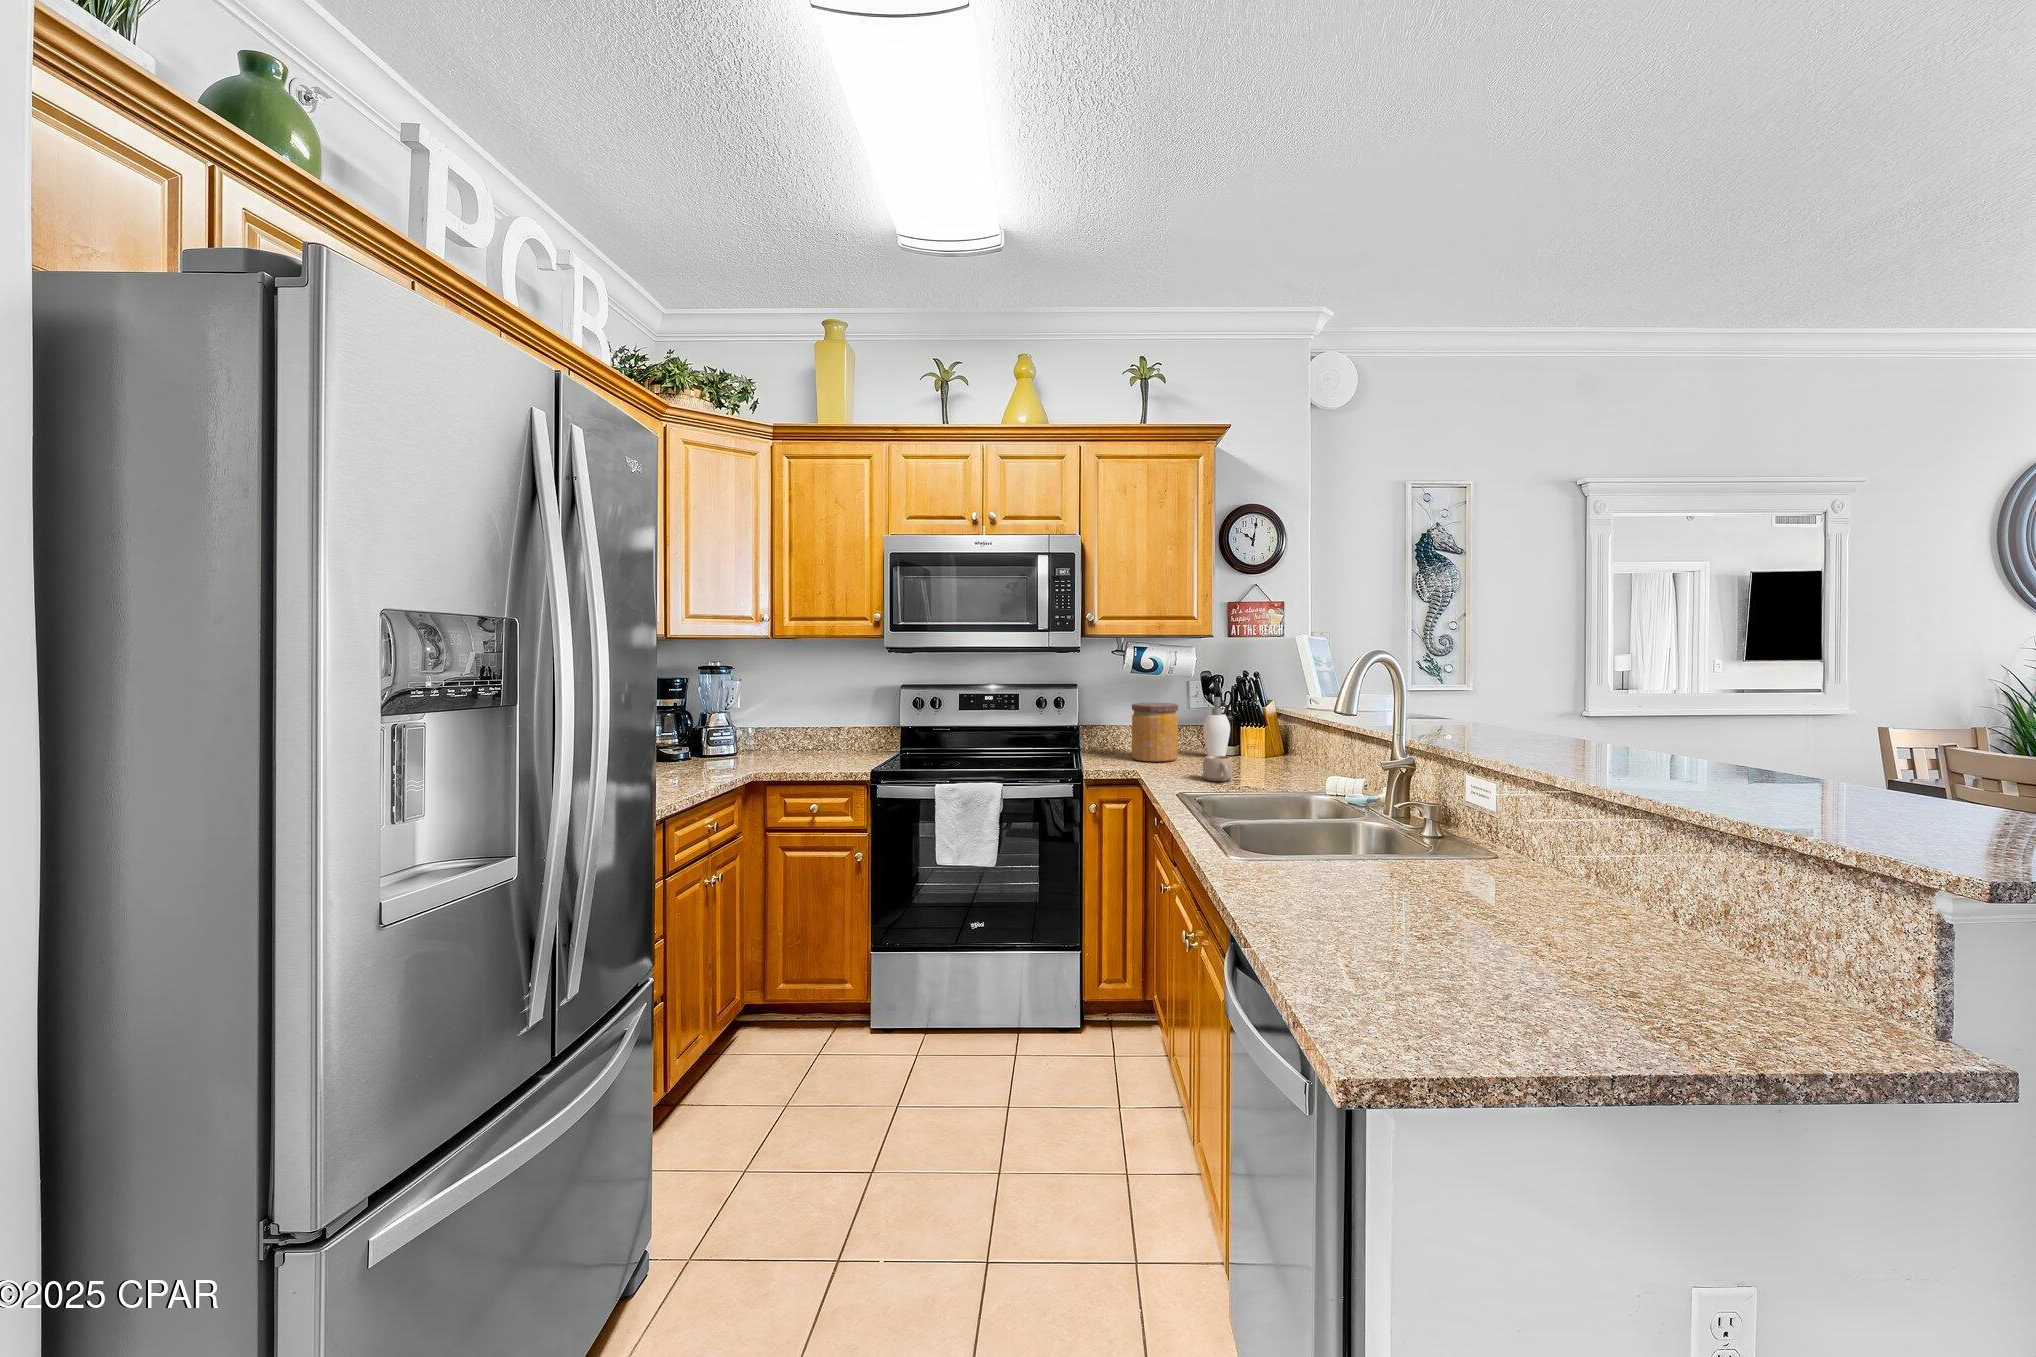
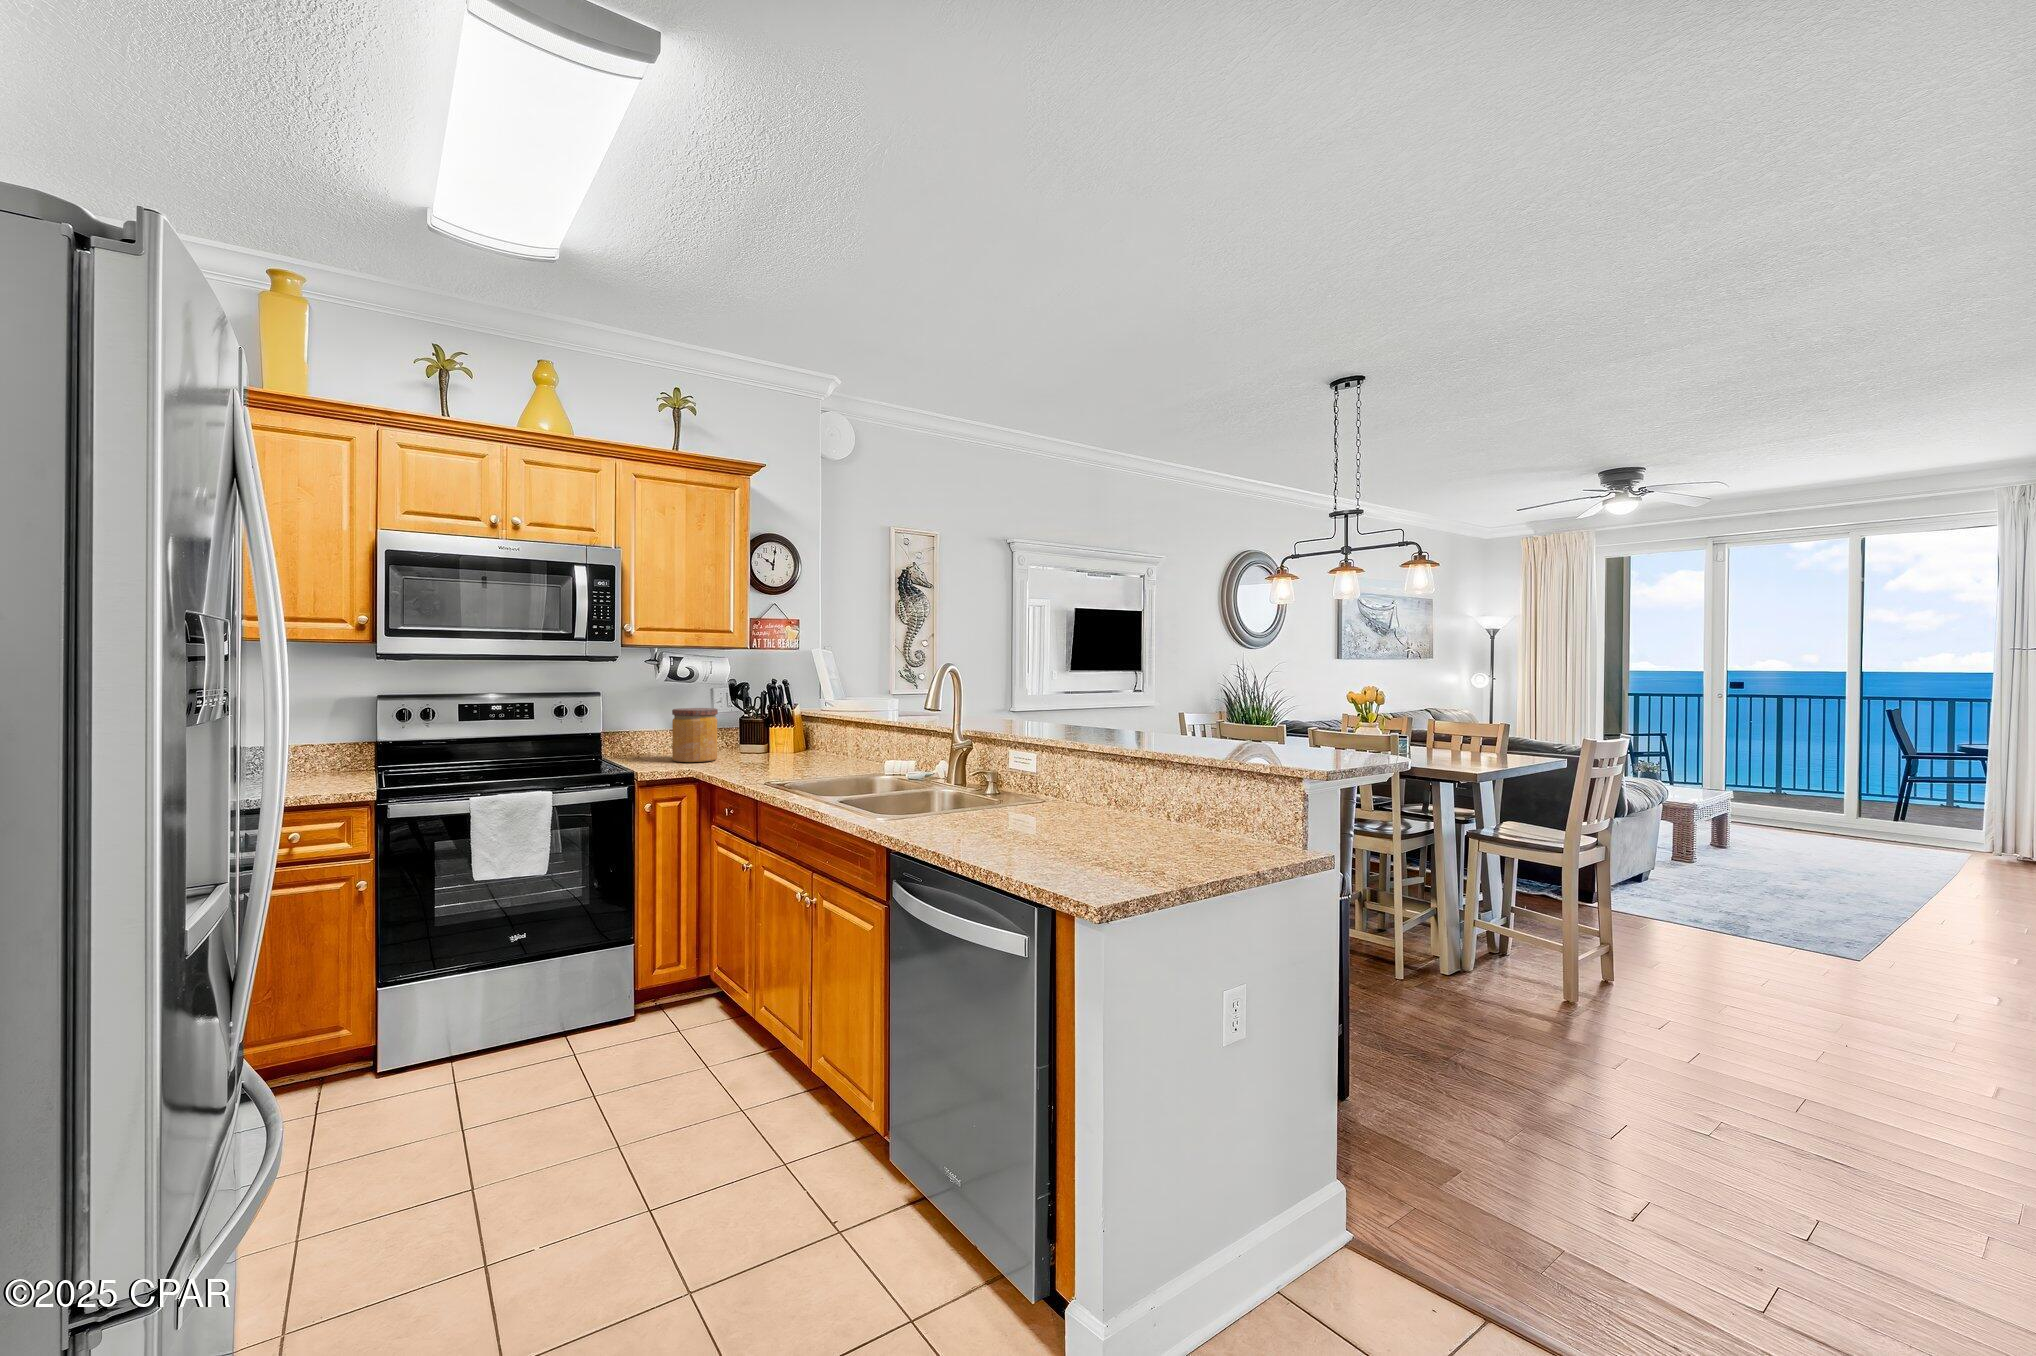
soap dispenser: present [1203,697,1230,756] -> none [739,702,763,756]
mug: present [1203,756,1233,782] -> none [752,751,778,773]

